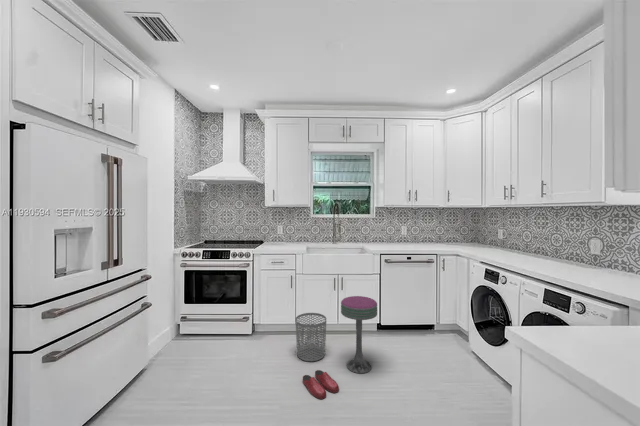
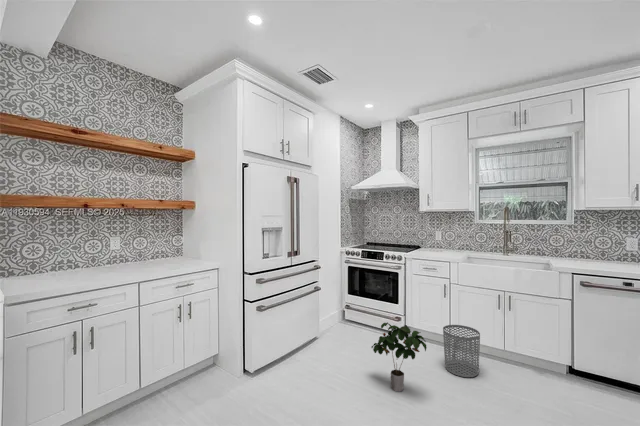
bar stool: present [341,296,377,373] -> none [494,315,545,408]
potted plant: none [229,329,291,402] -> present [371,322,427,392]
slippers: present [303,370,339,399] -> none [443,385,483,412]

